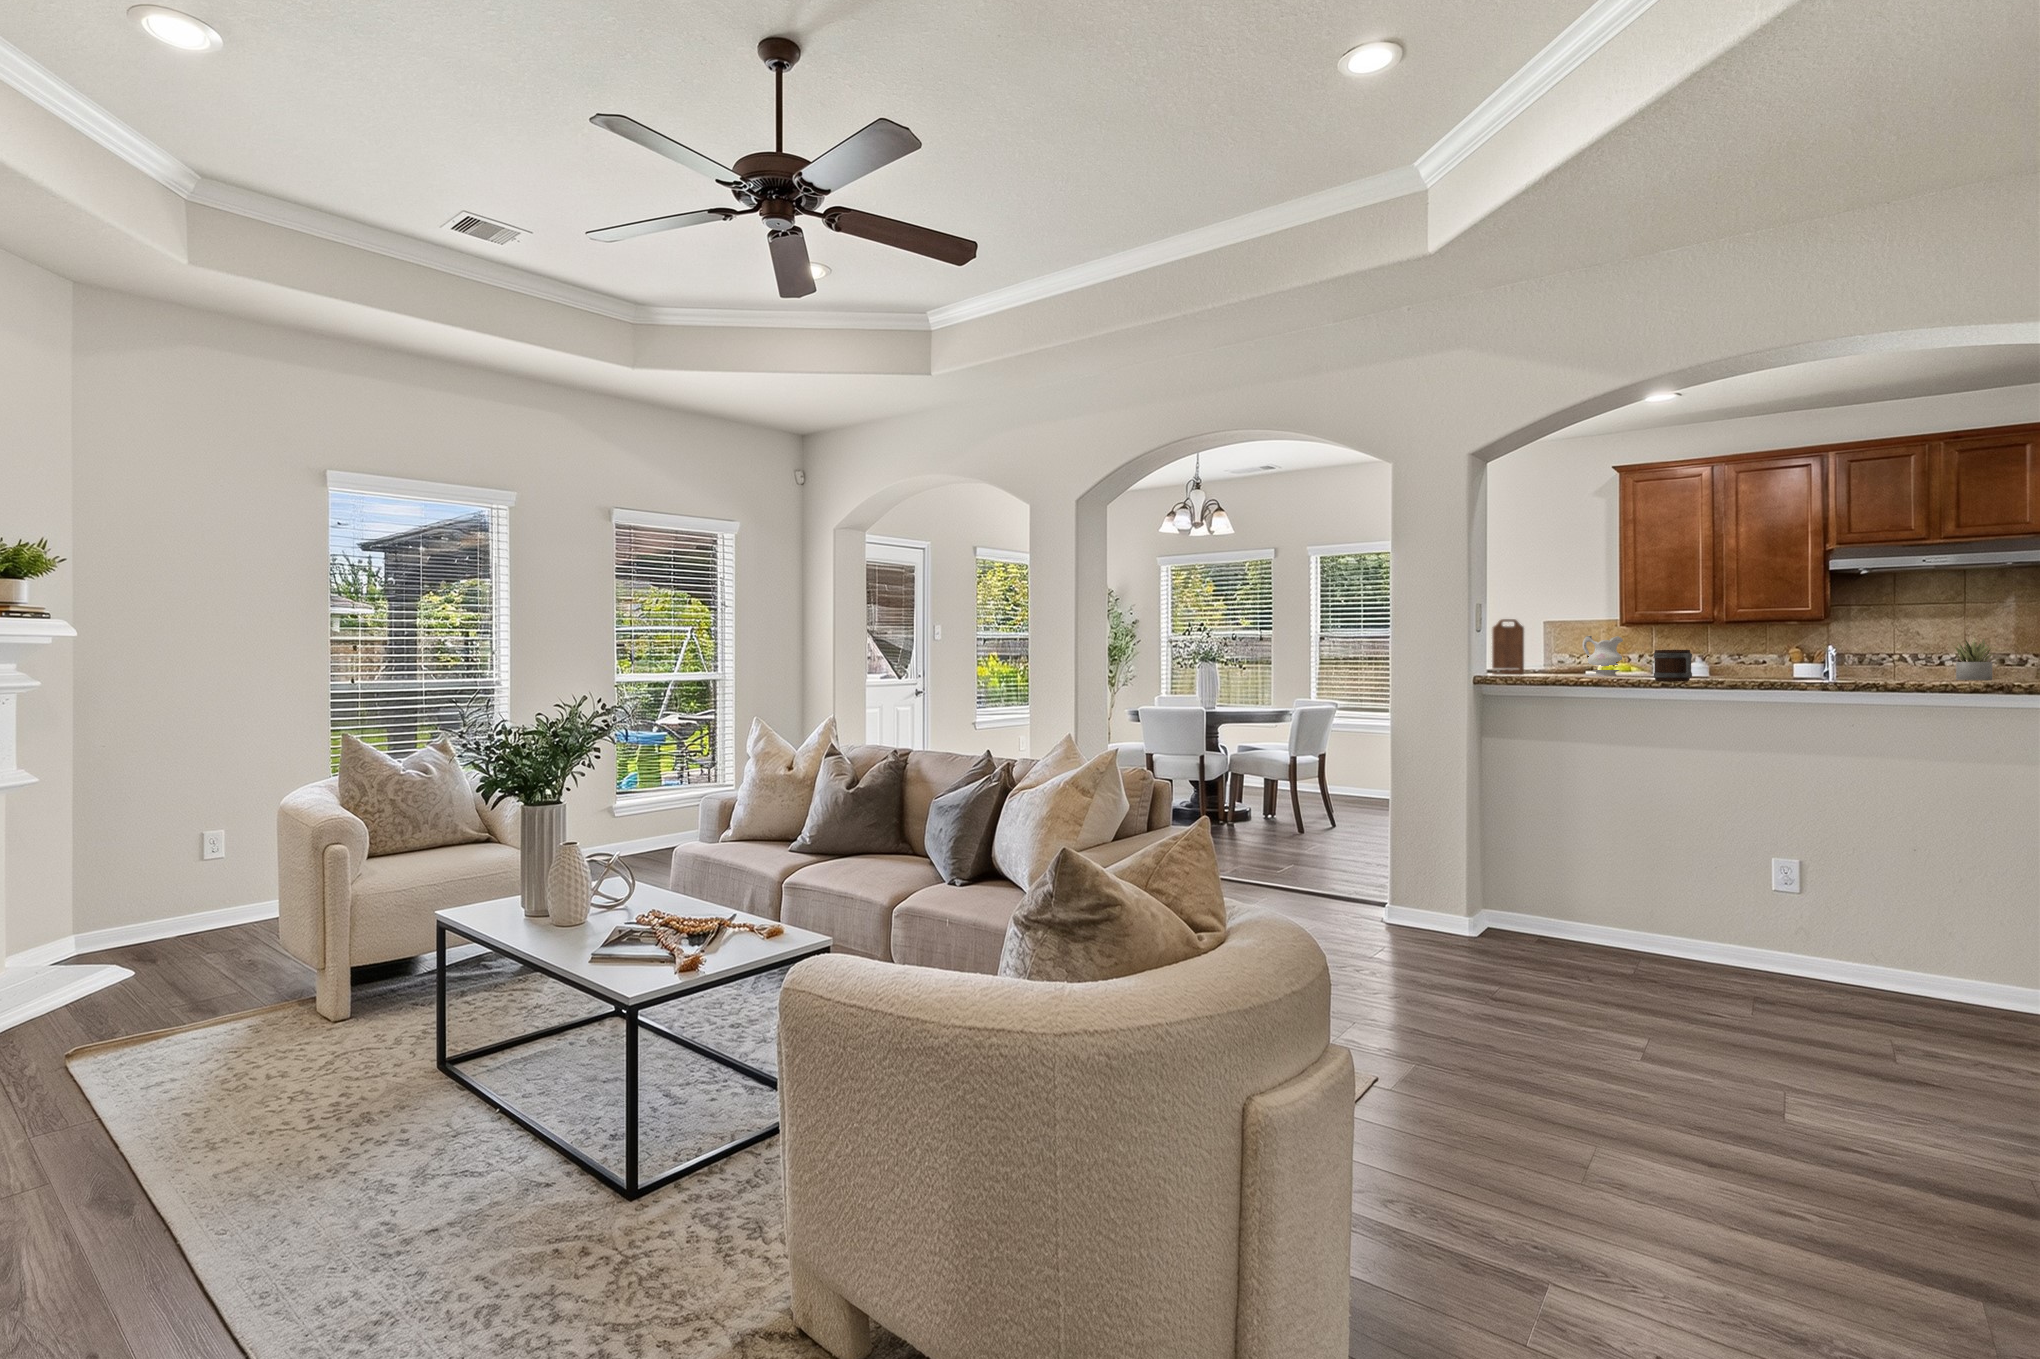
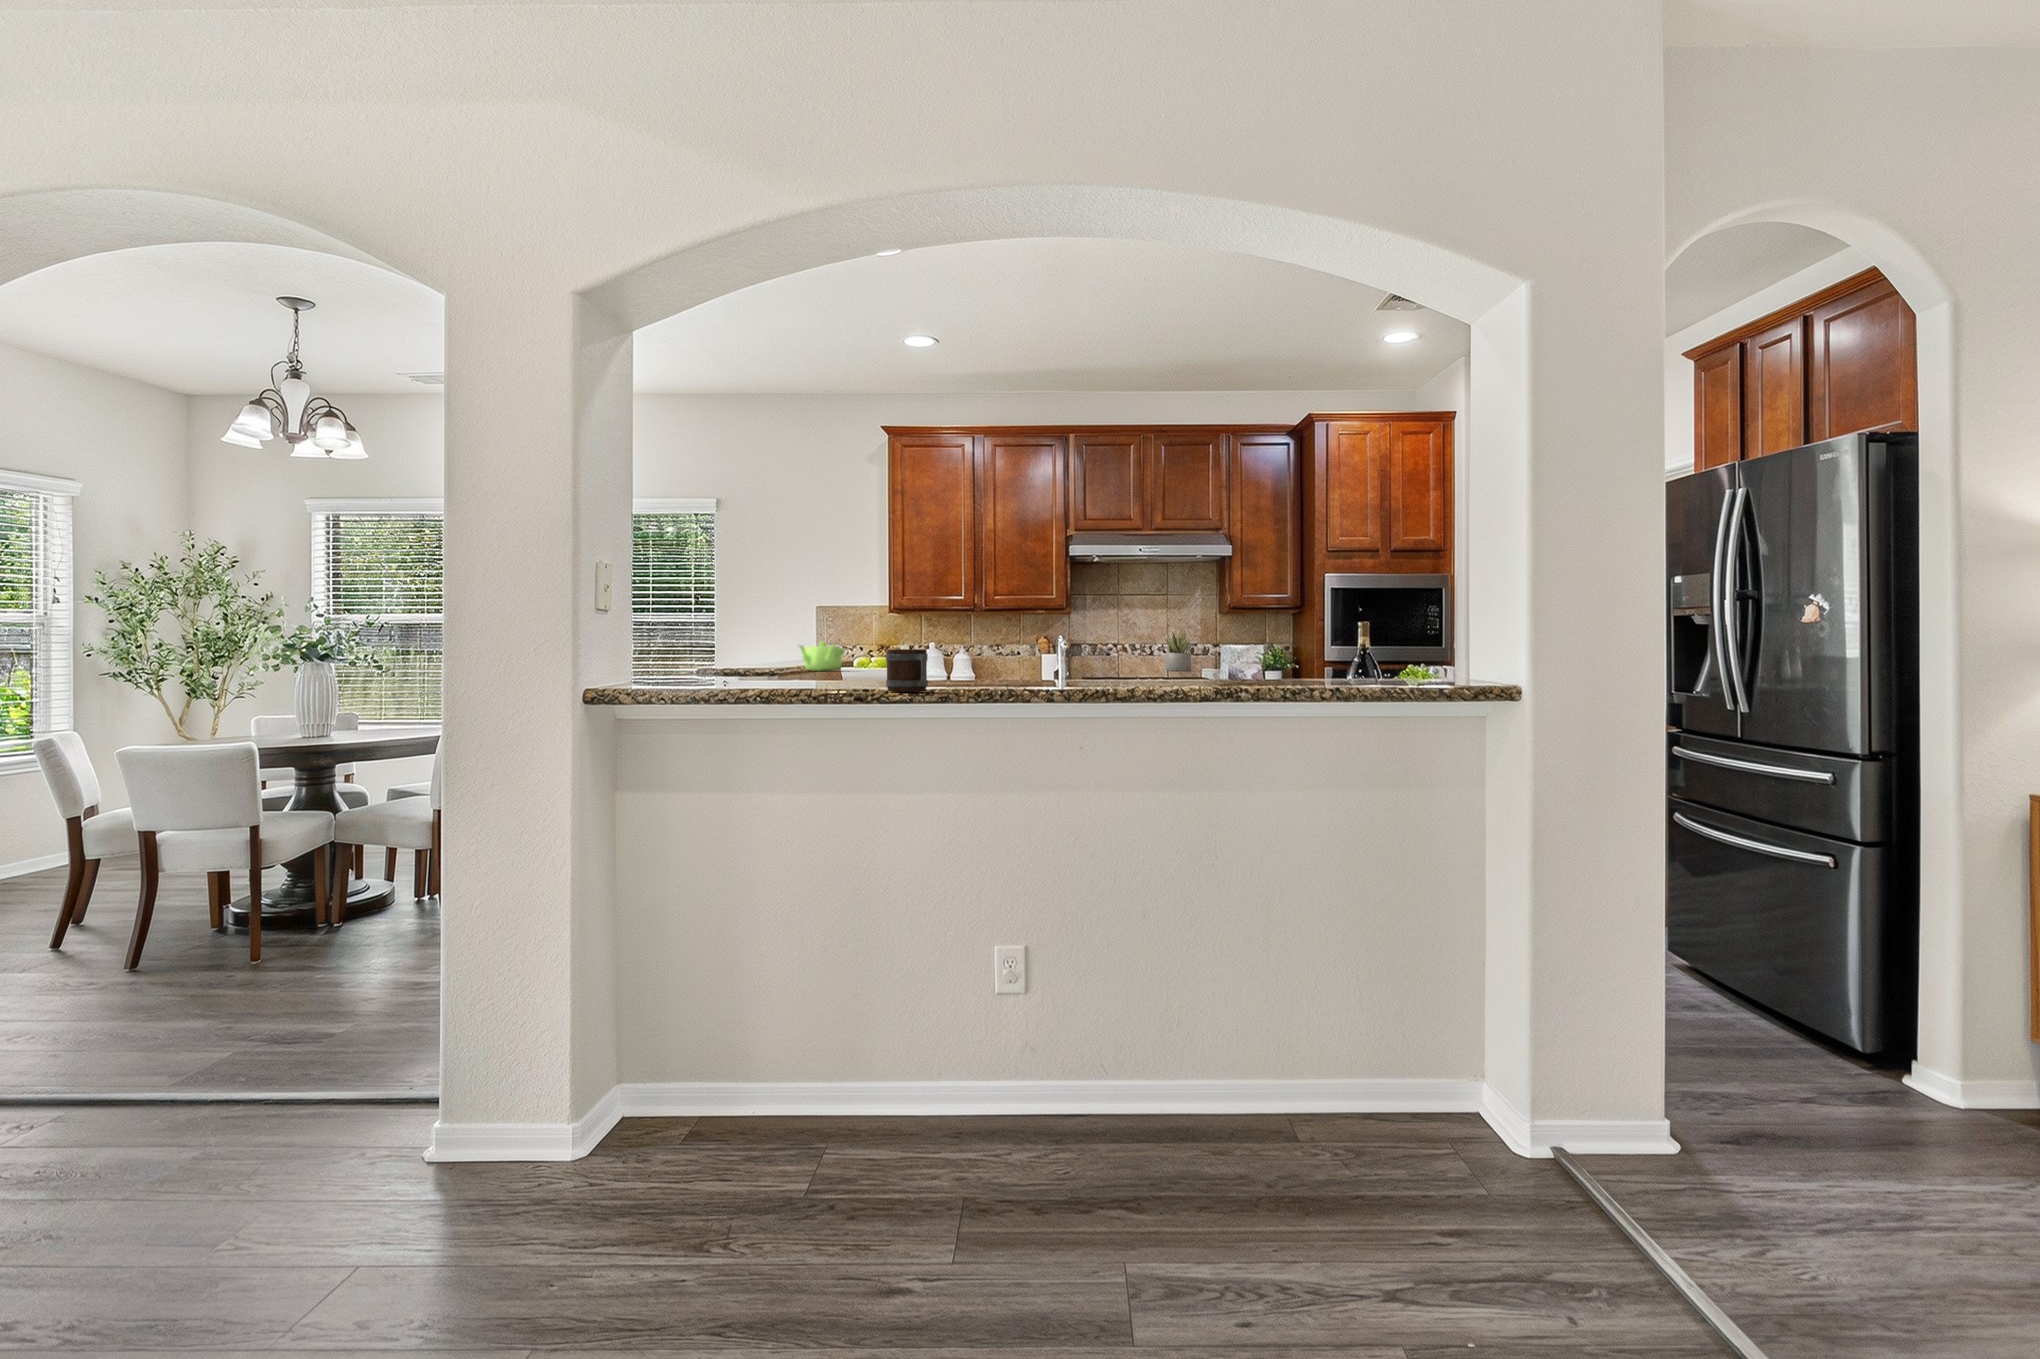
cutting board: present [1492,619,1524,675] -> none [755,601,791,669]
ceramic pitcher: present [1583,636,1623,676] -> none [852,623,893,669]
teapot: none [1535,651,1580,676] -> present [799,642,845,671]

